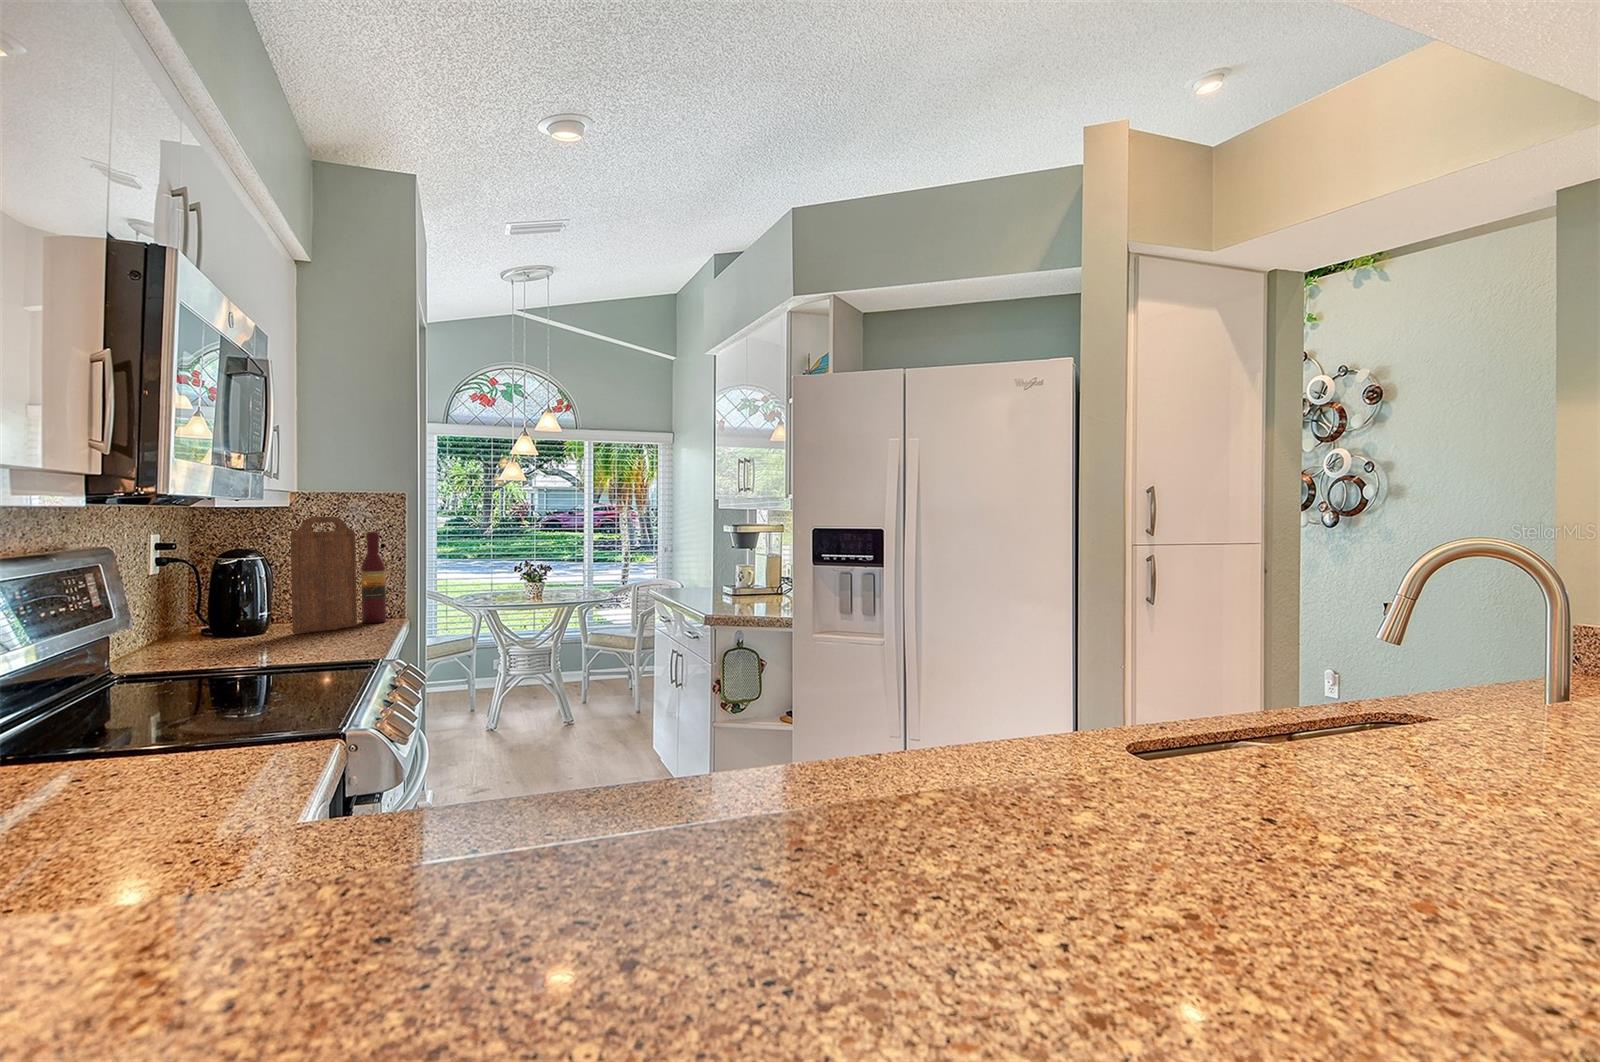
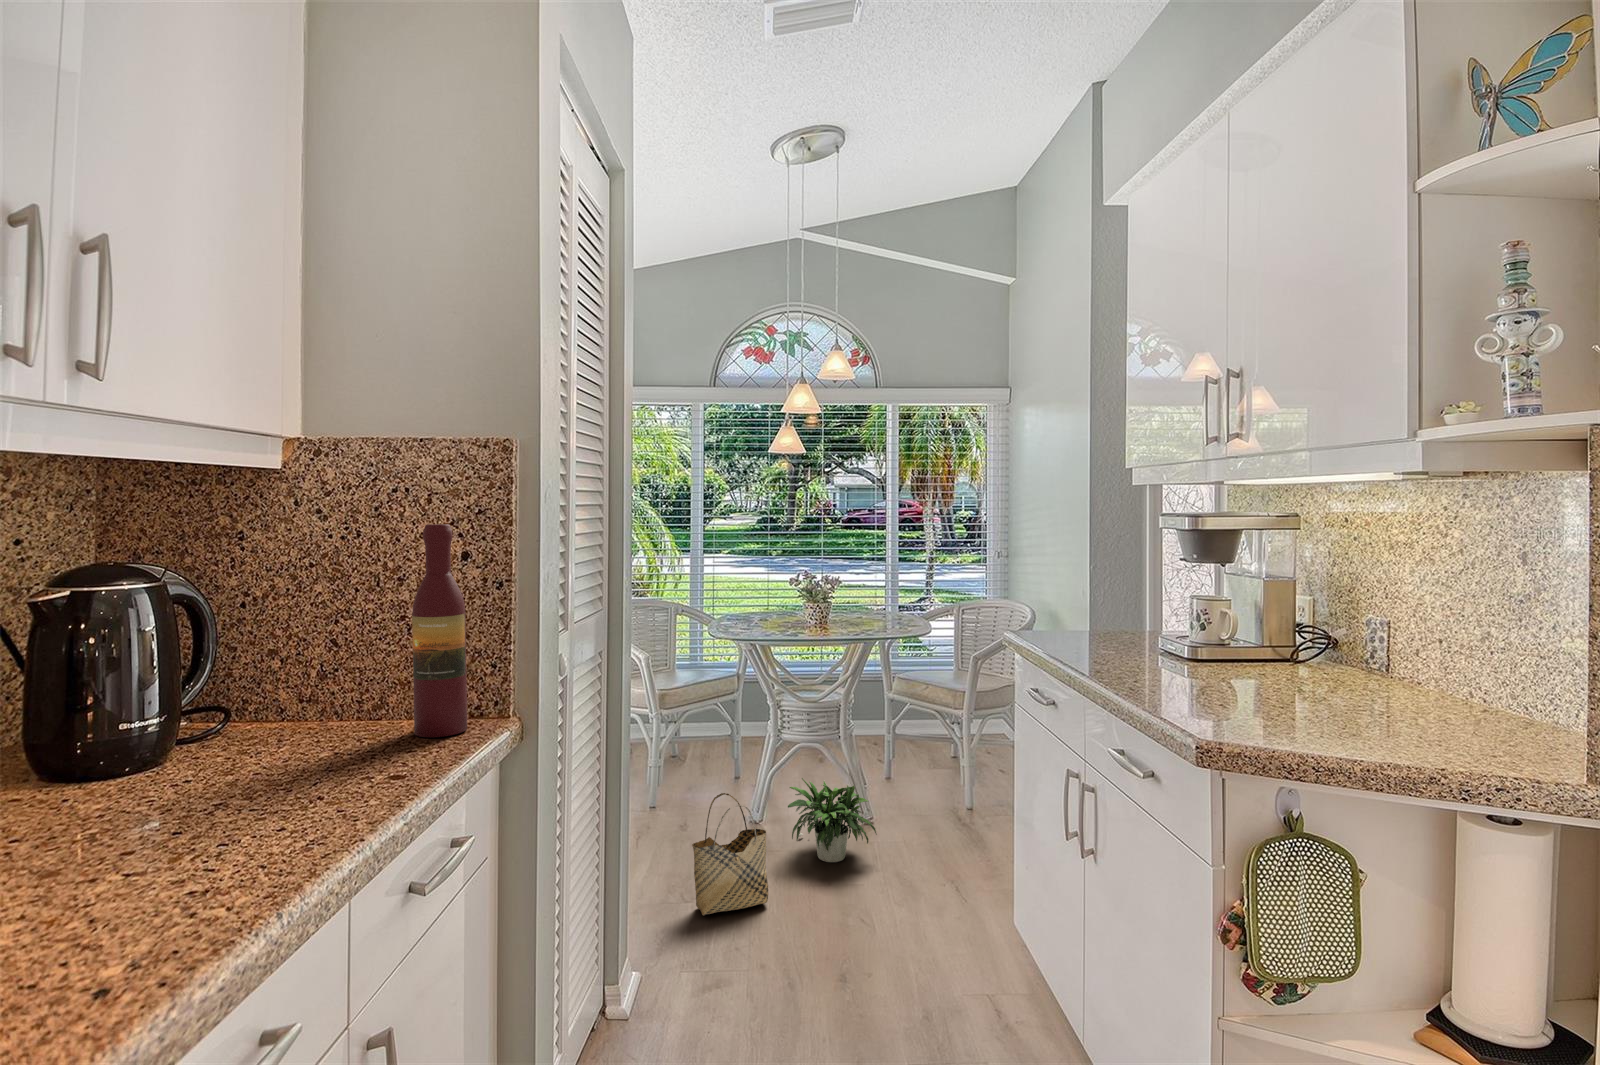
cutting board: present [291,517,357,634] -> none [179,485,377,788]
potted plant: none [500,697,578,748] -> present [788,778,877,862]
woven basket: none [456,702,507,776] -> present [692,793,768,915]

